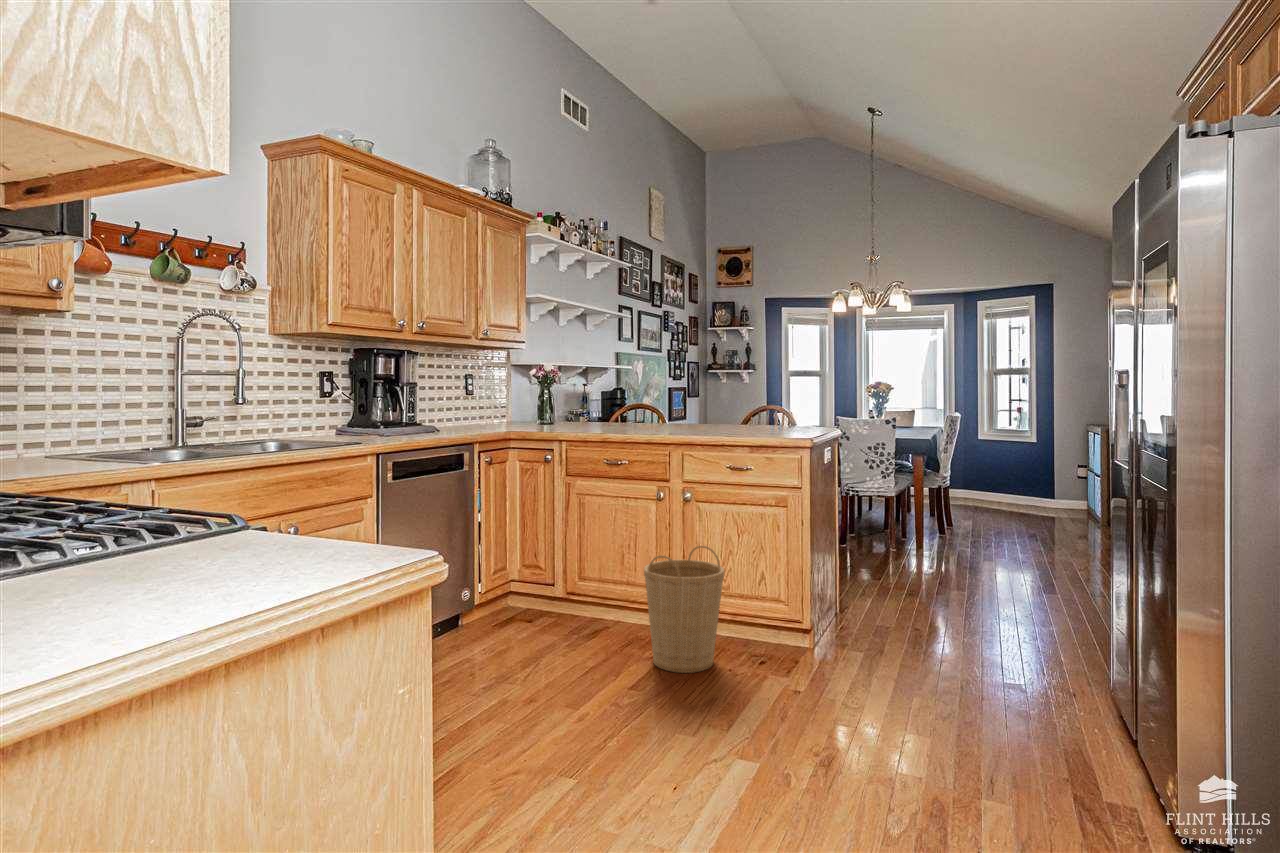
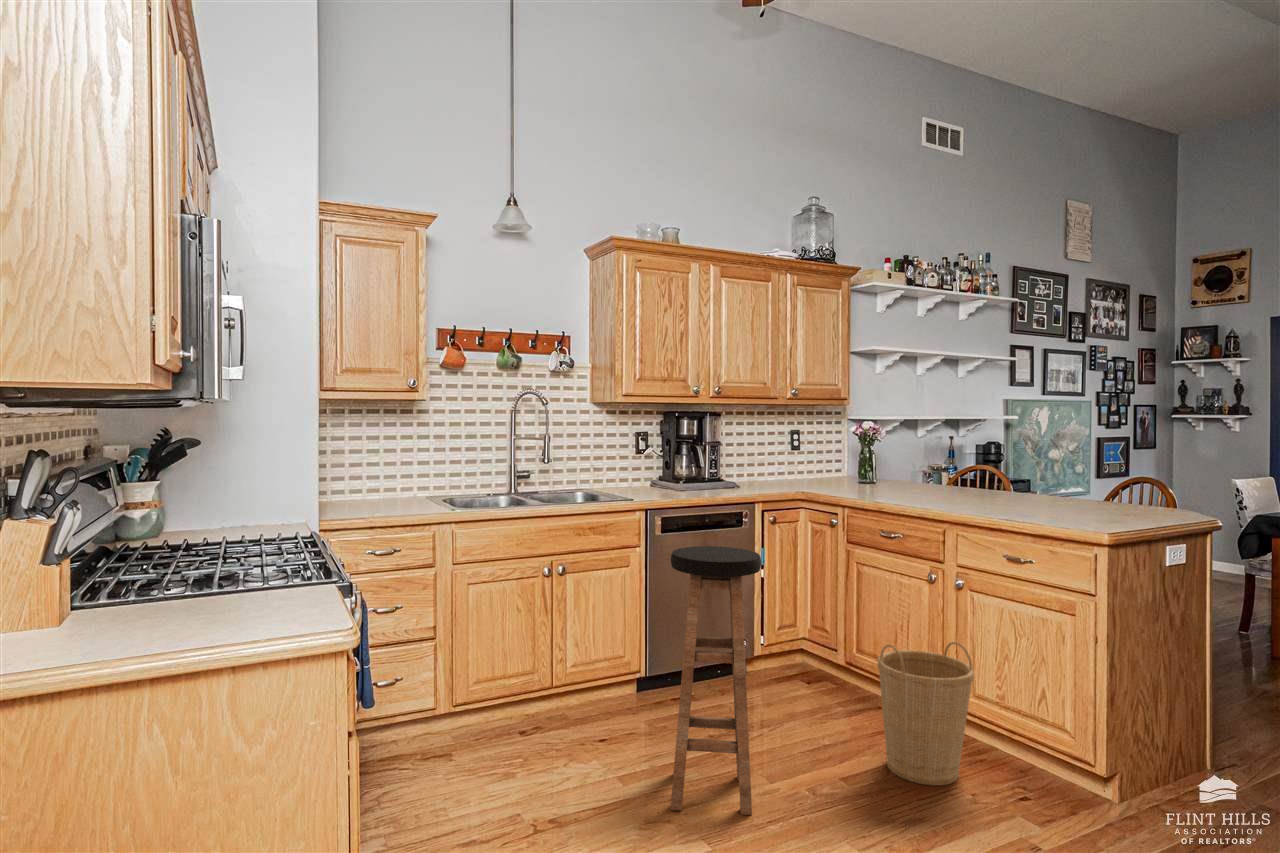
bar stool: none [483,477,590,761] -> present [671,546,761,815]

